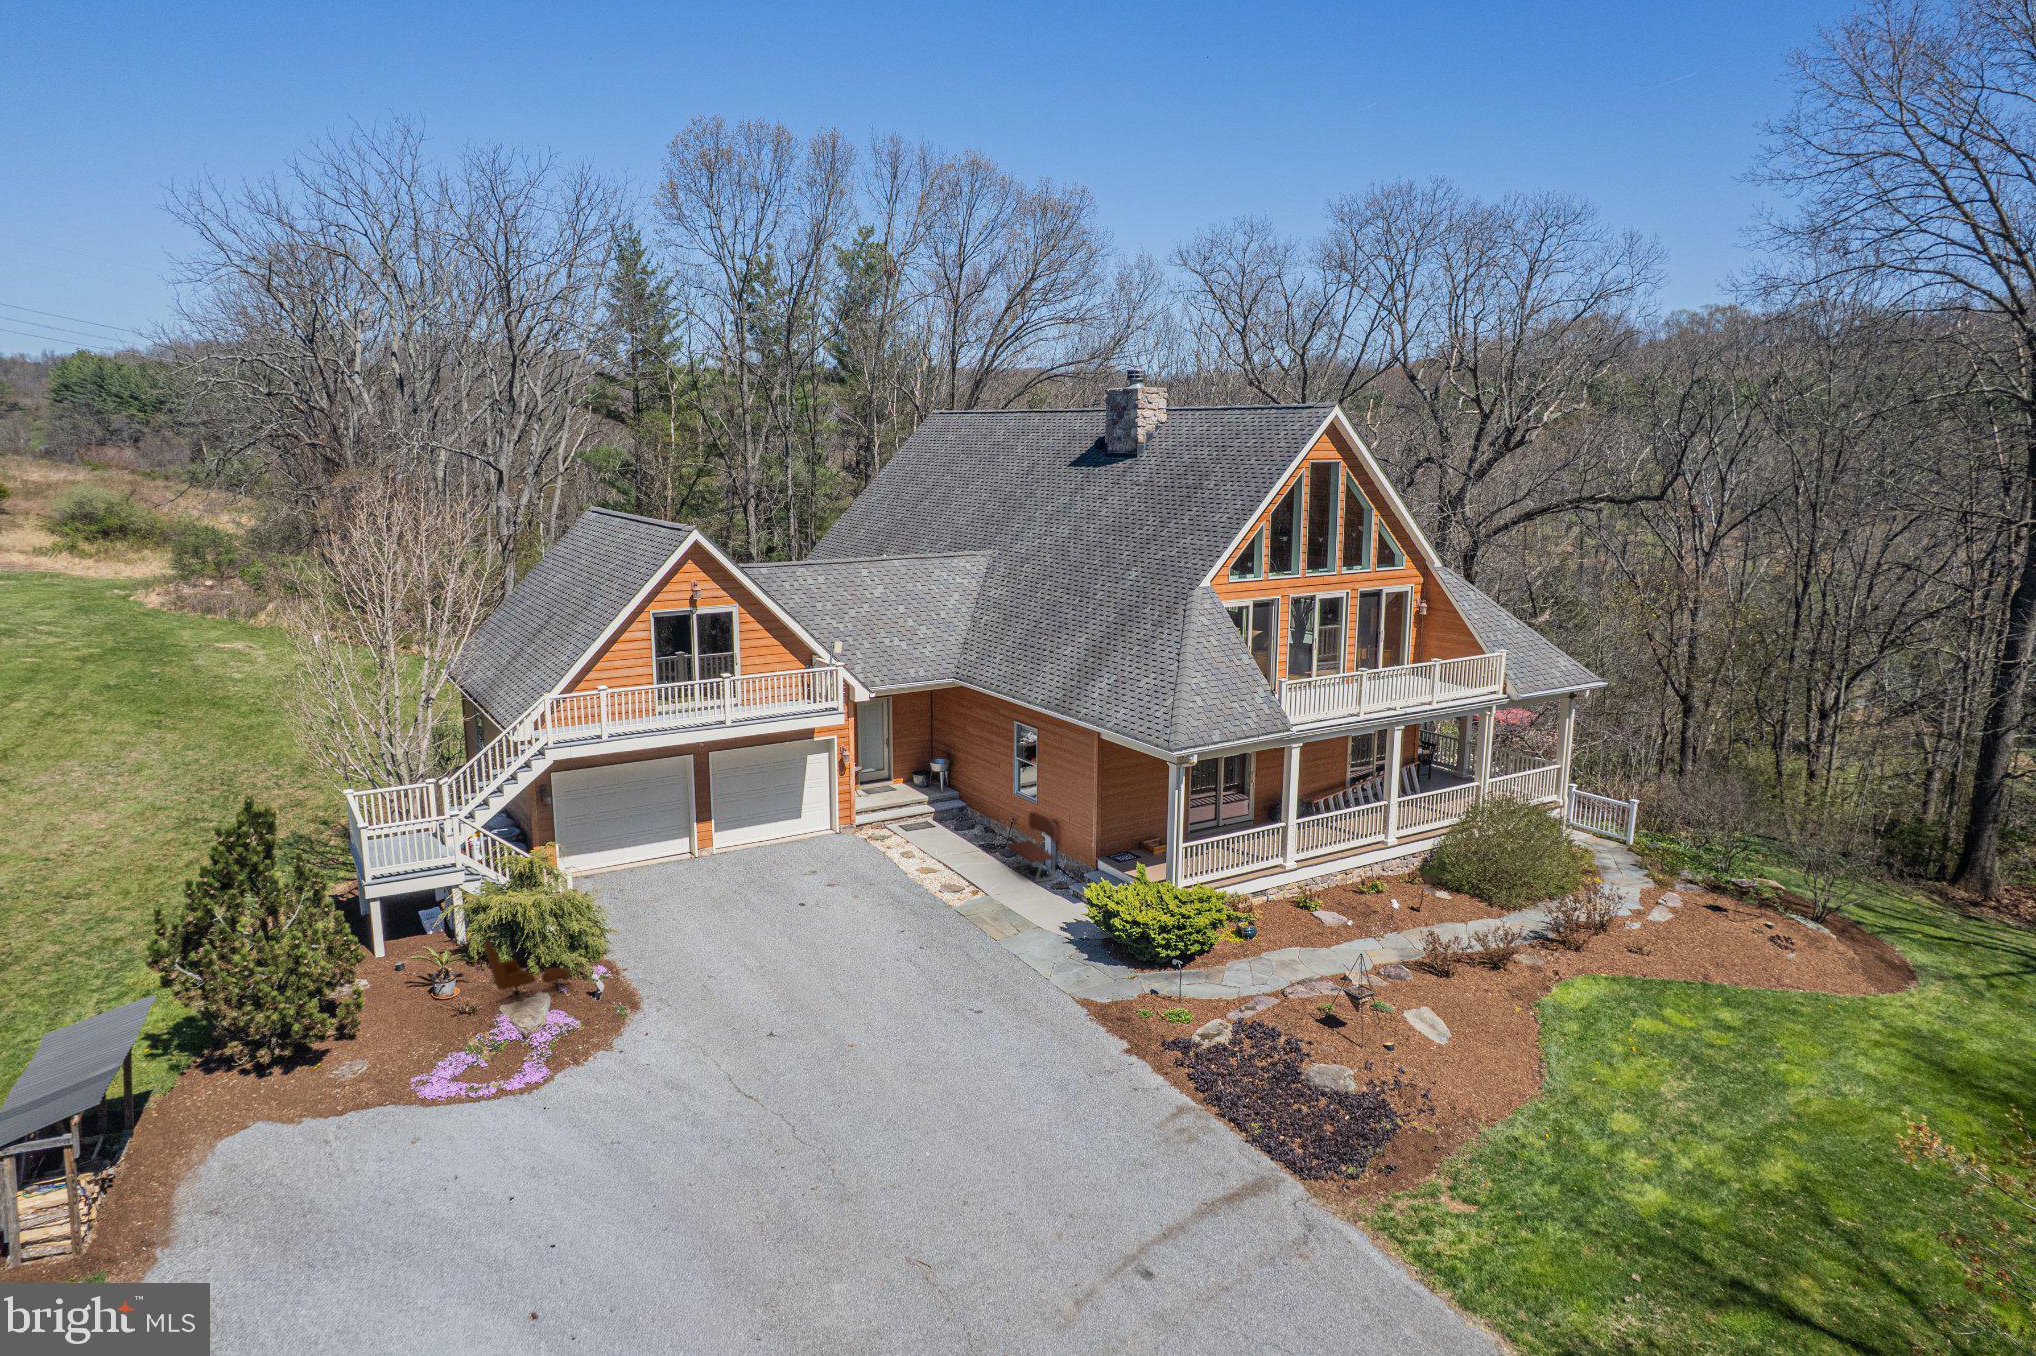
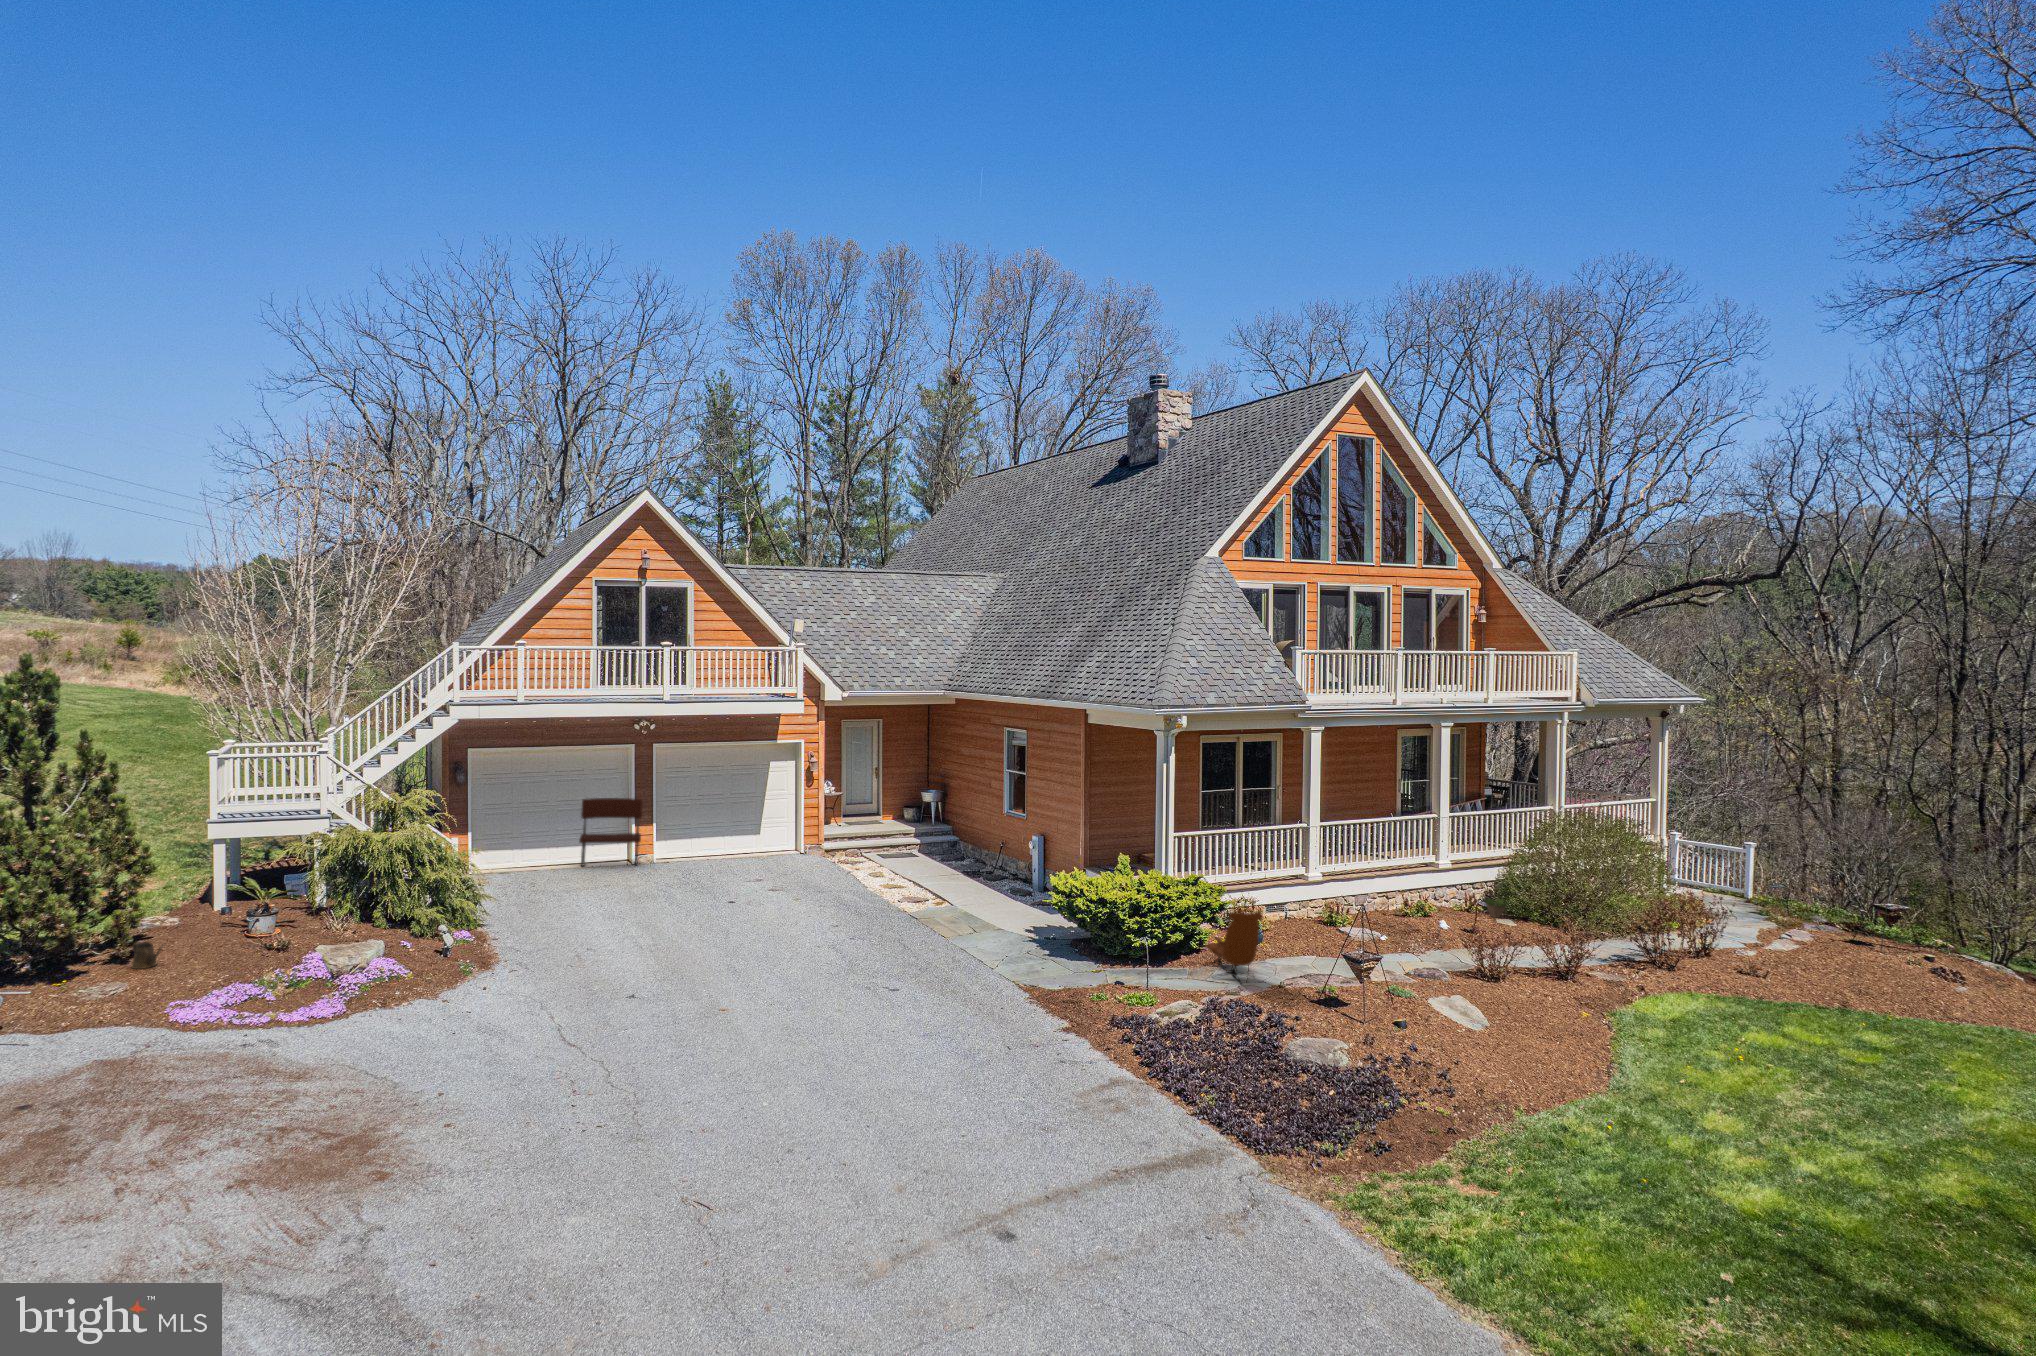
bench: present [1007,812,1058,882] -> present [579,798,642,867]
lounge chair: present [484,941,571,1003] -> present [1205,912,1261,983]
watering can: none [349,1014,381,1038] -> present [132,942,163,969]

